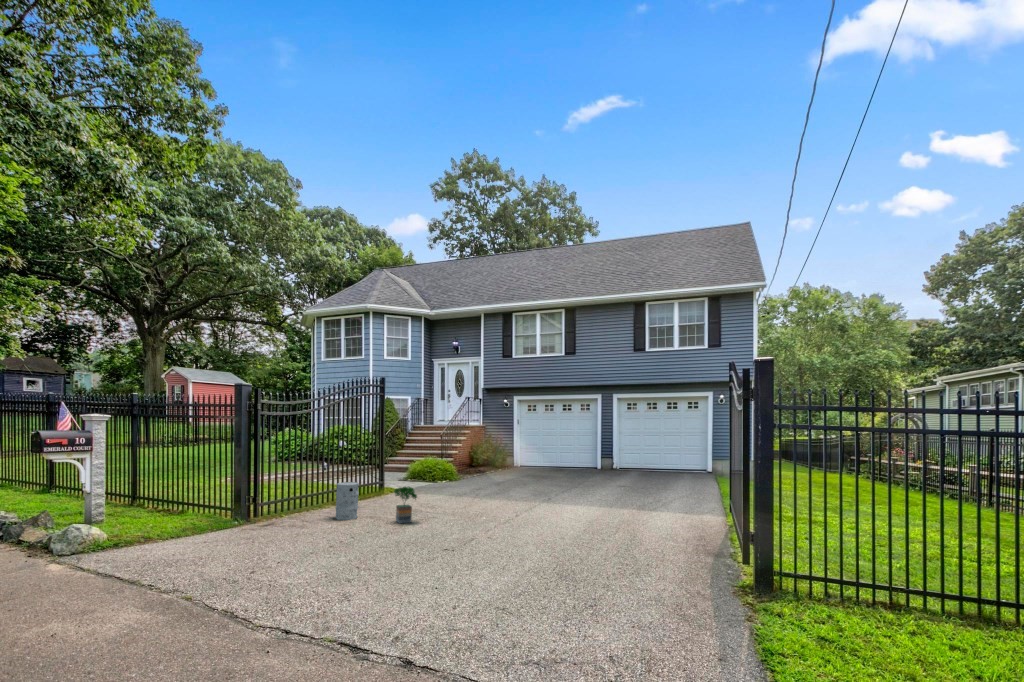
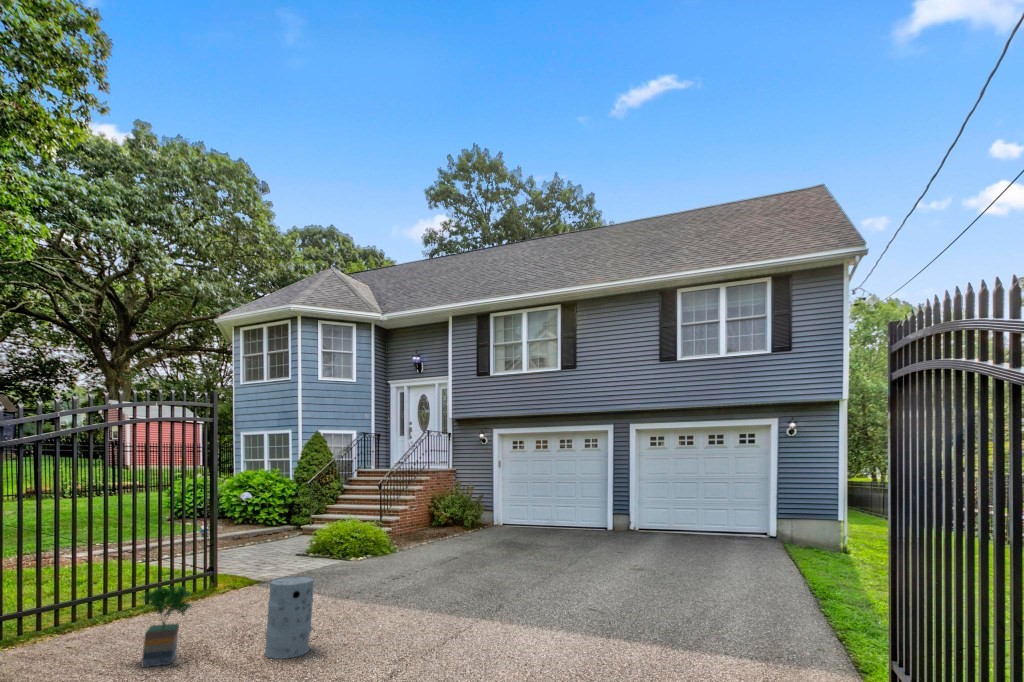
trash can: present [335,482,359,520] -> present [265,576,314,659]

